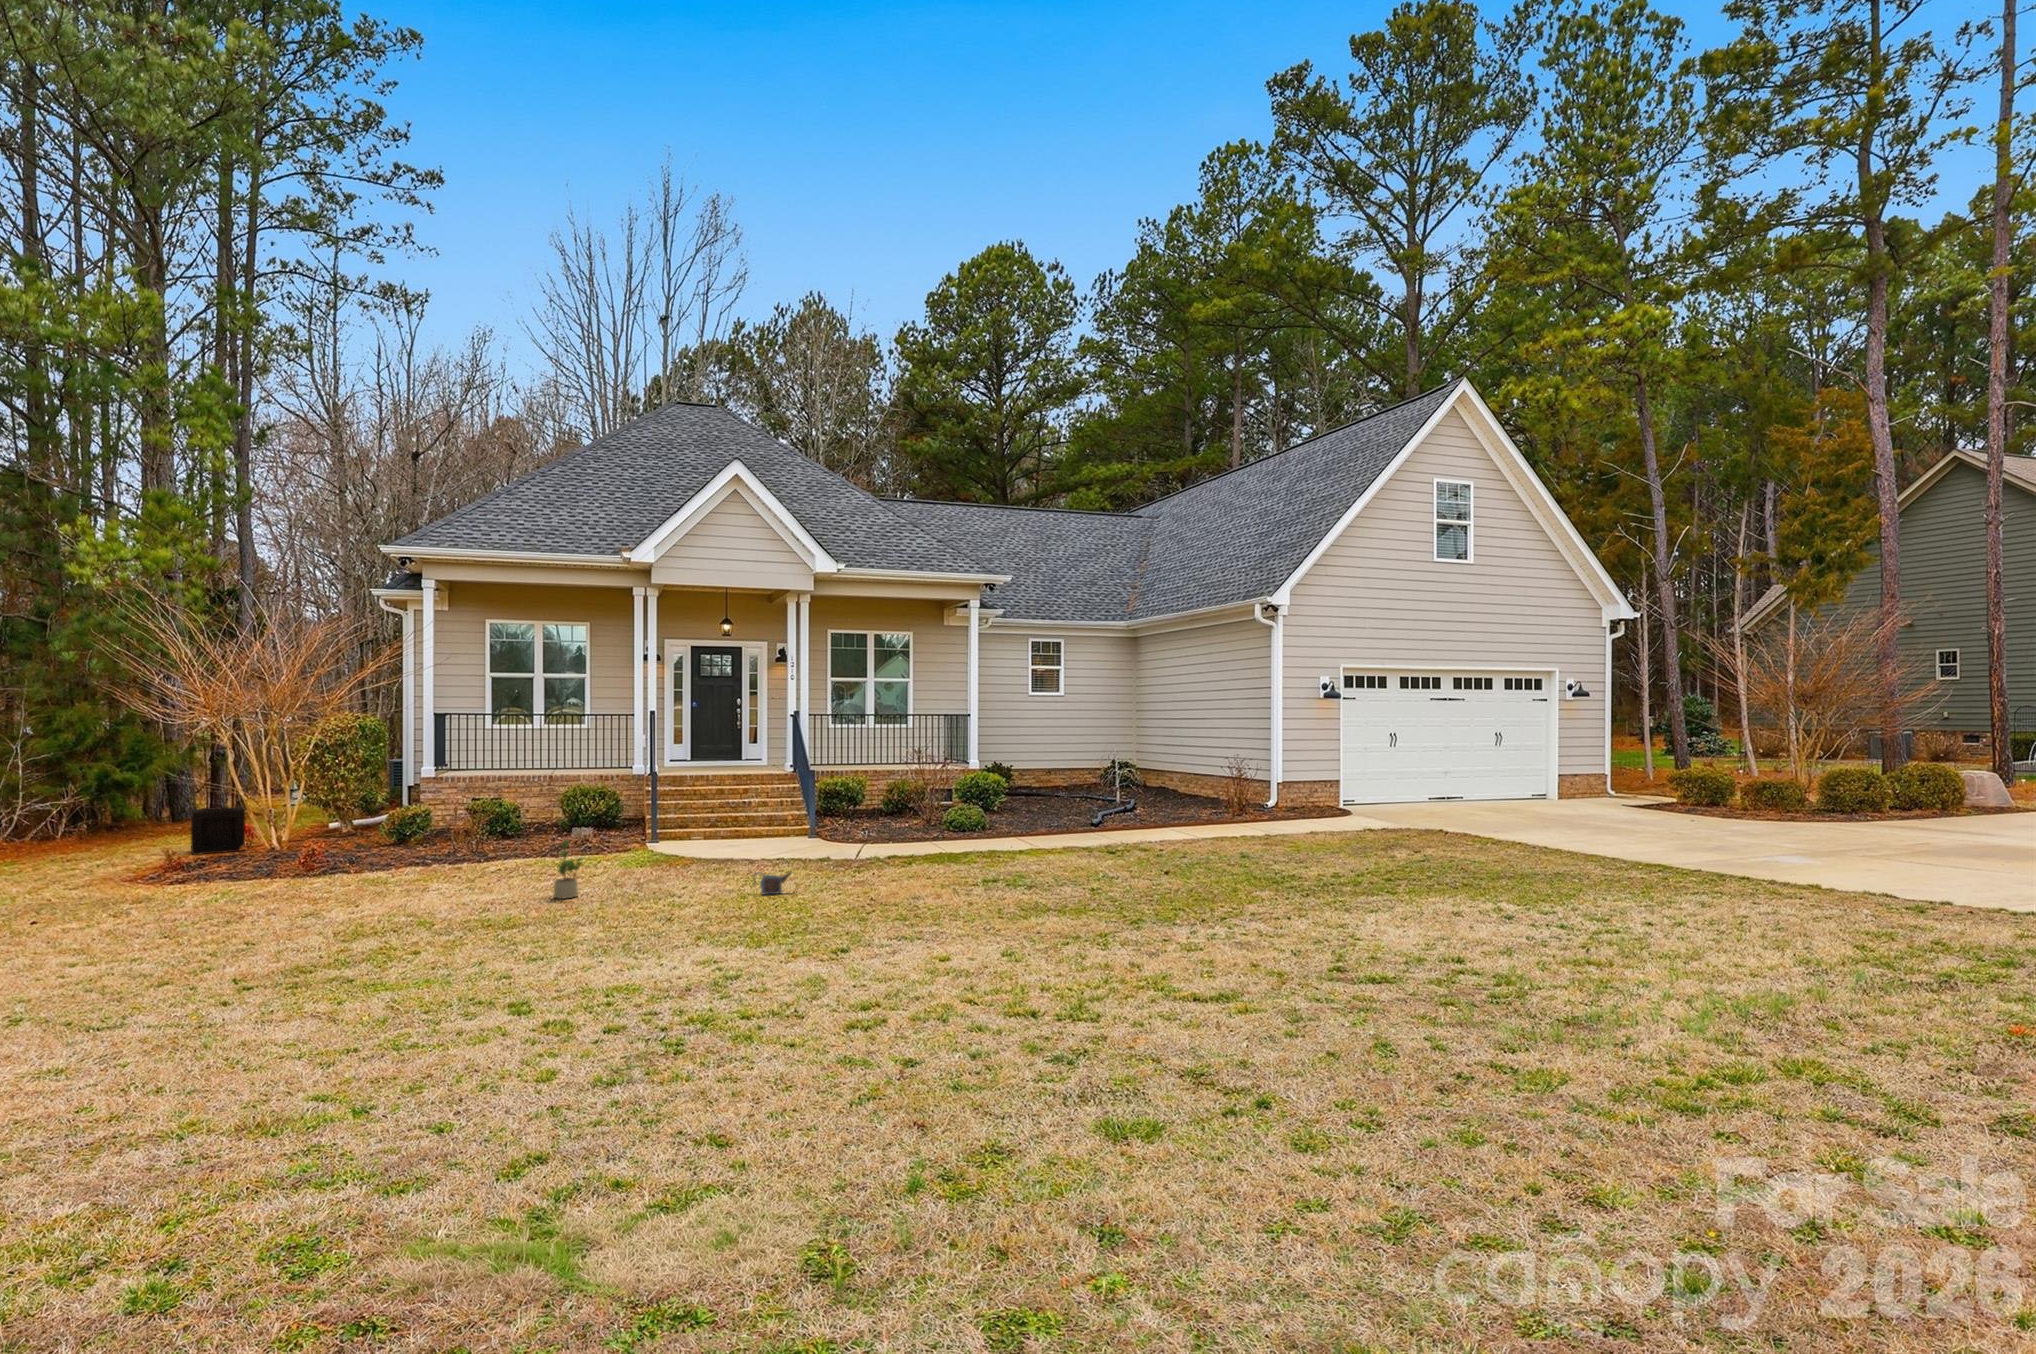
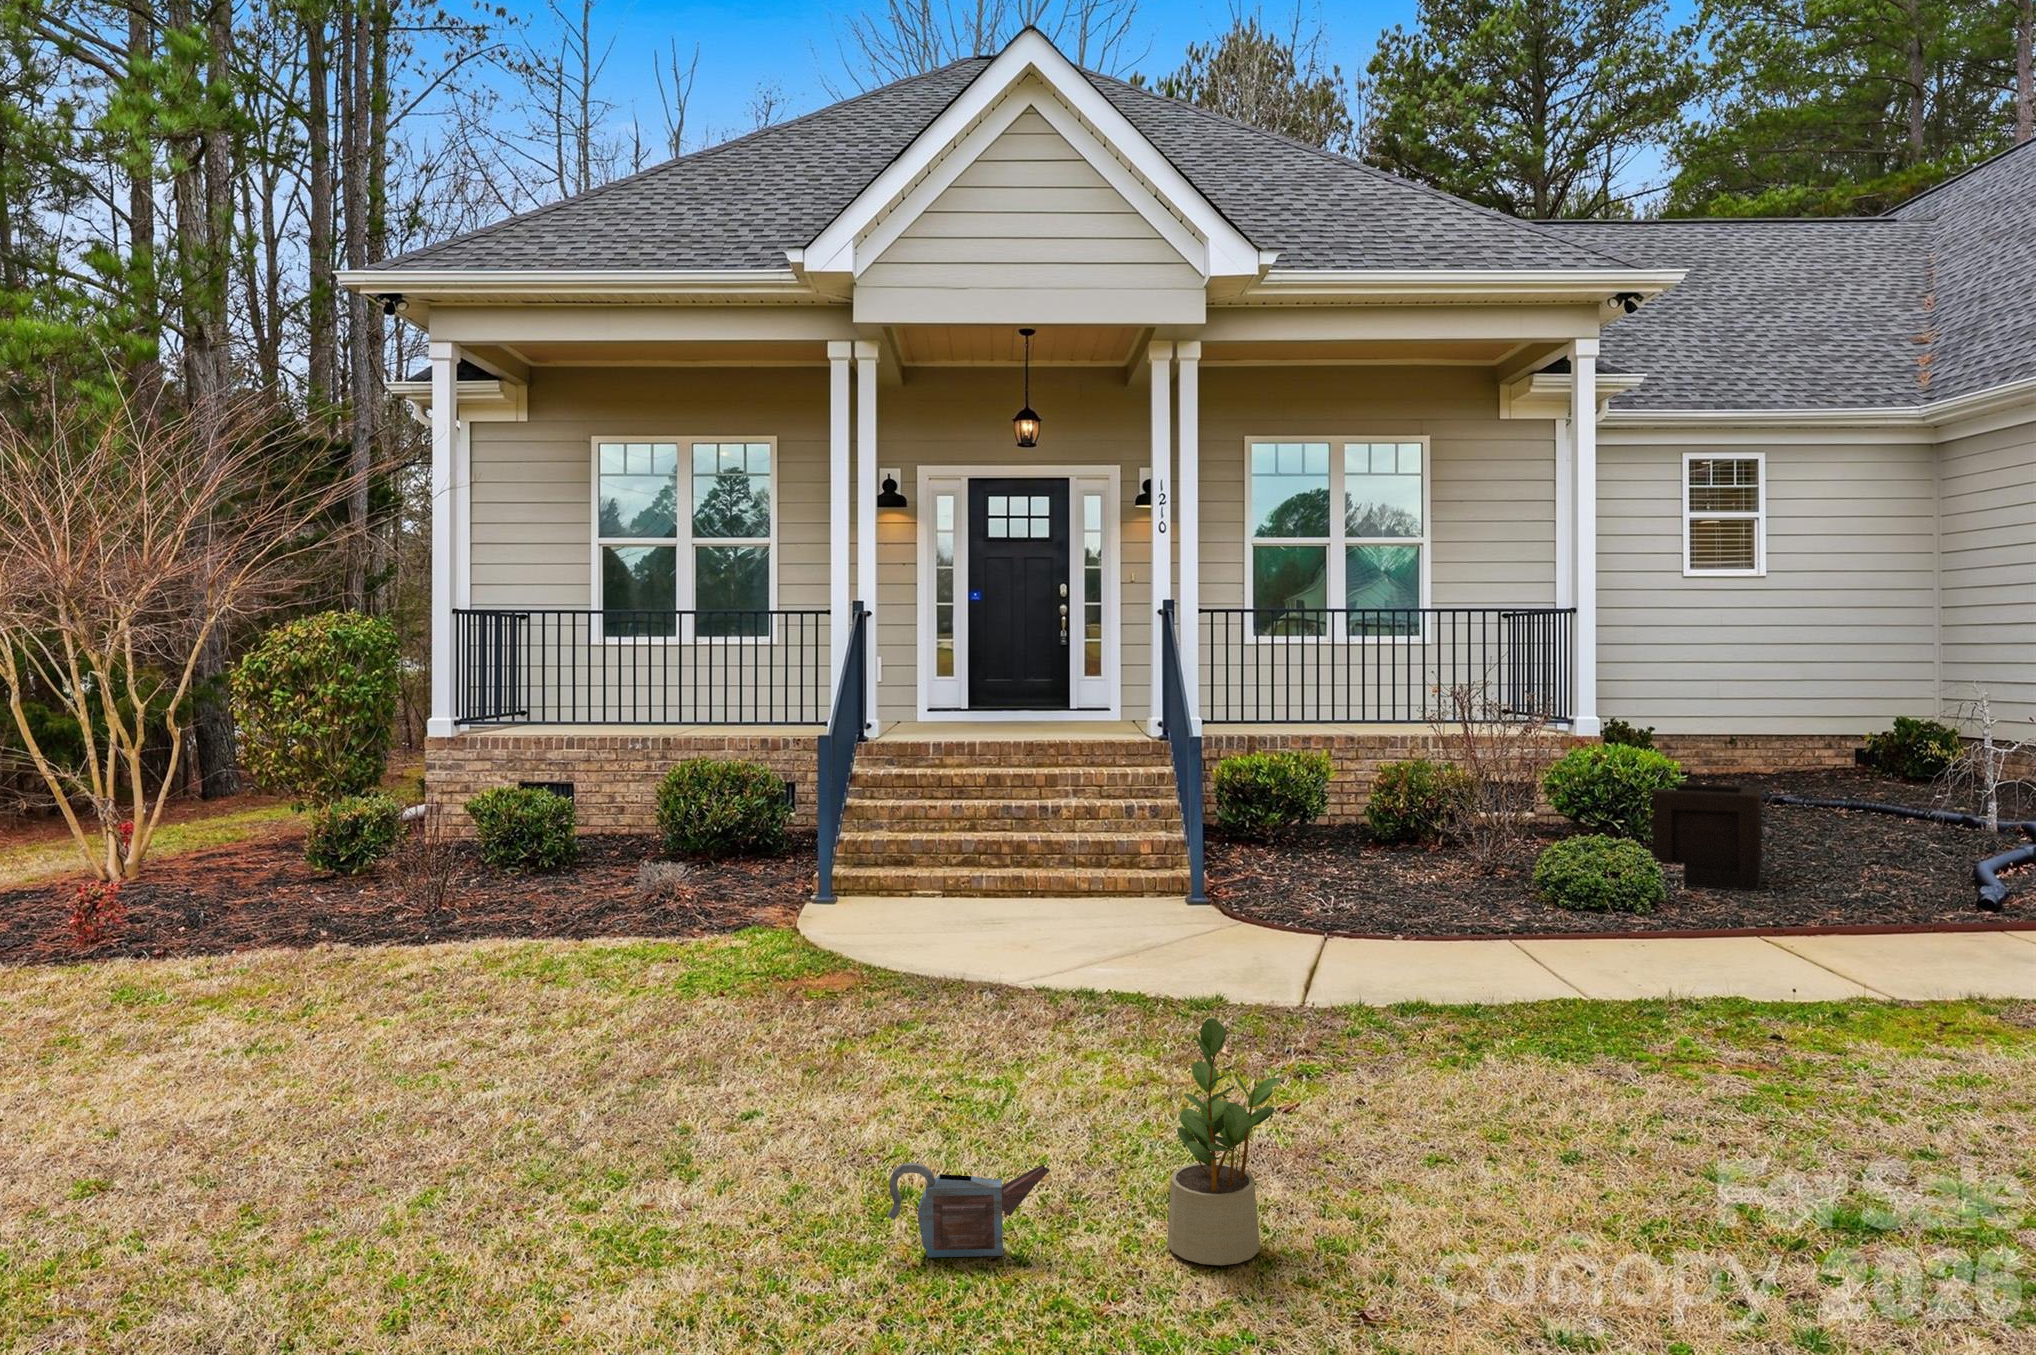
wooden crate: present [191,807,245,855] -> present [1652,783,1762,891]
potted plant: present [553,840,582,899] -> present [1167,1018,1282,1265]

